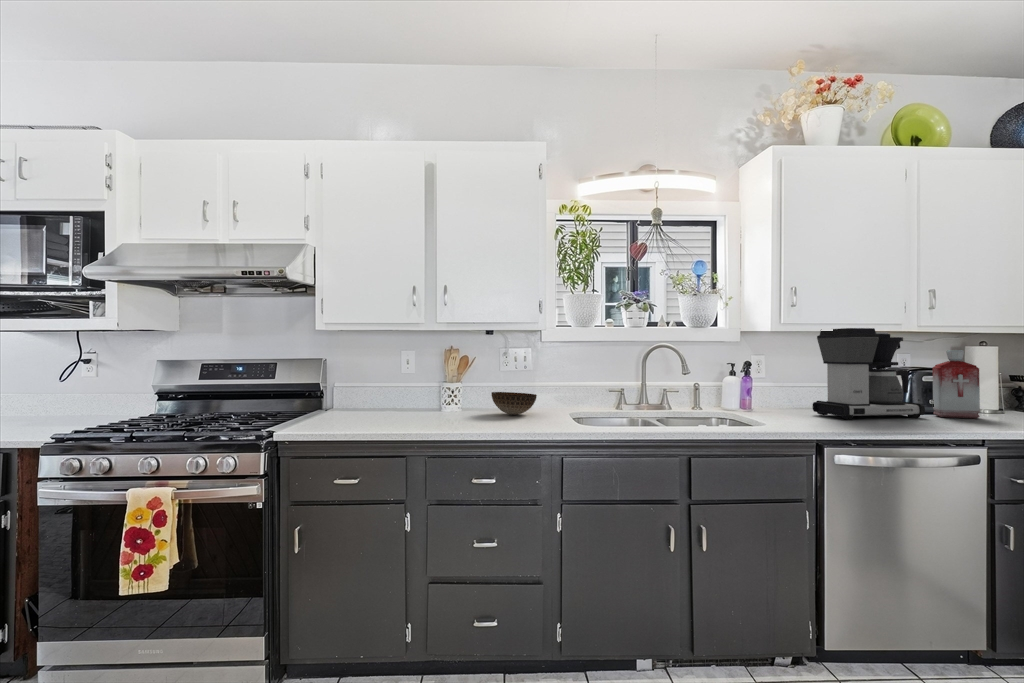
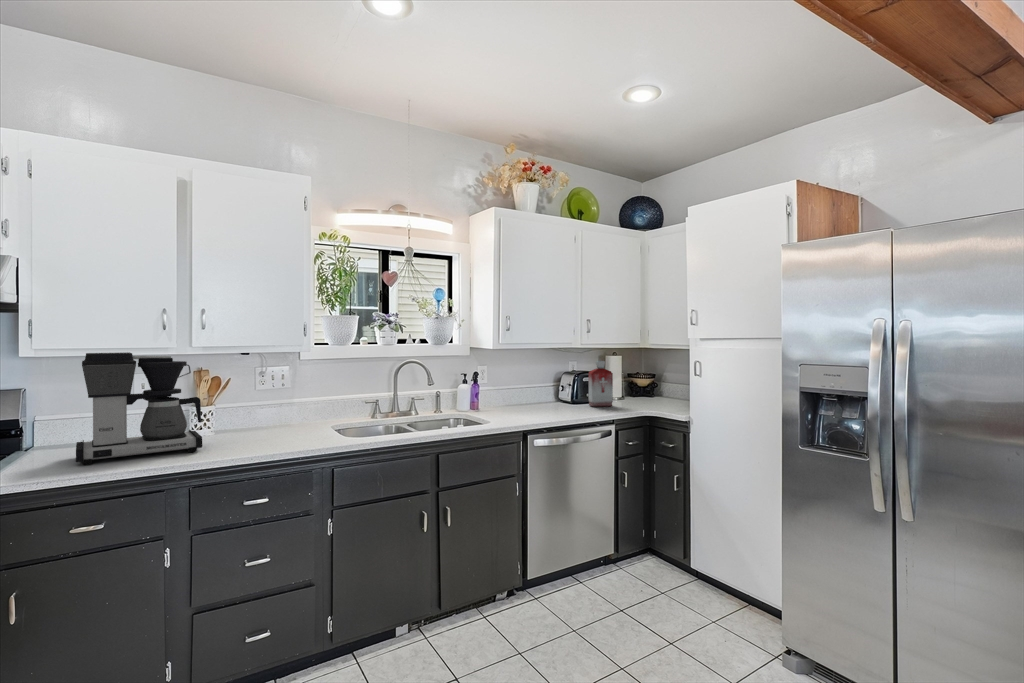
coffee maker: present [813,328,925,419] -> present [76,352,202,465]
bowl: present [491,392,537,415] -> none [253,411,301,433]

